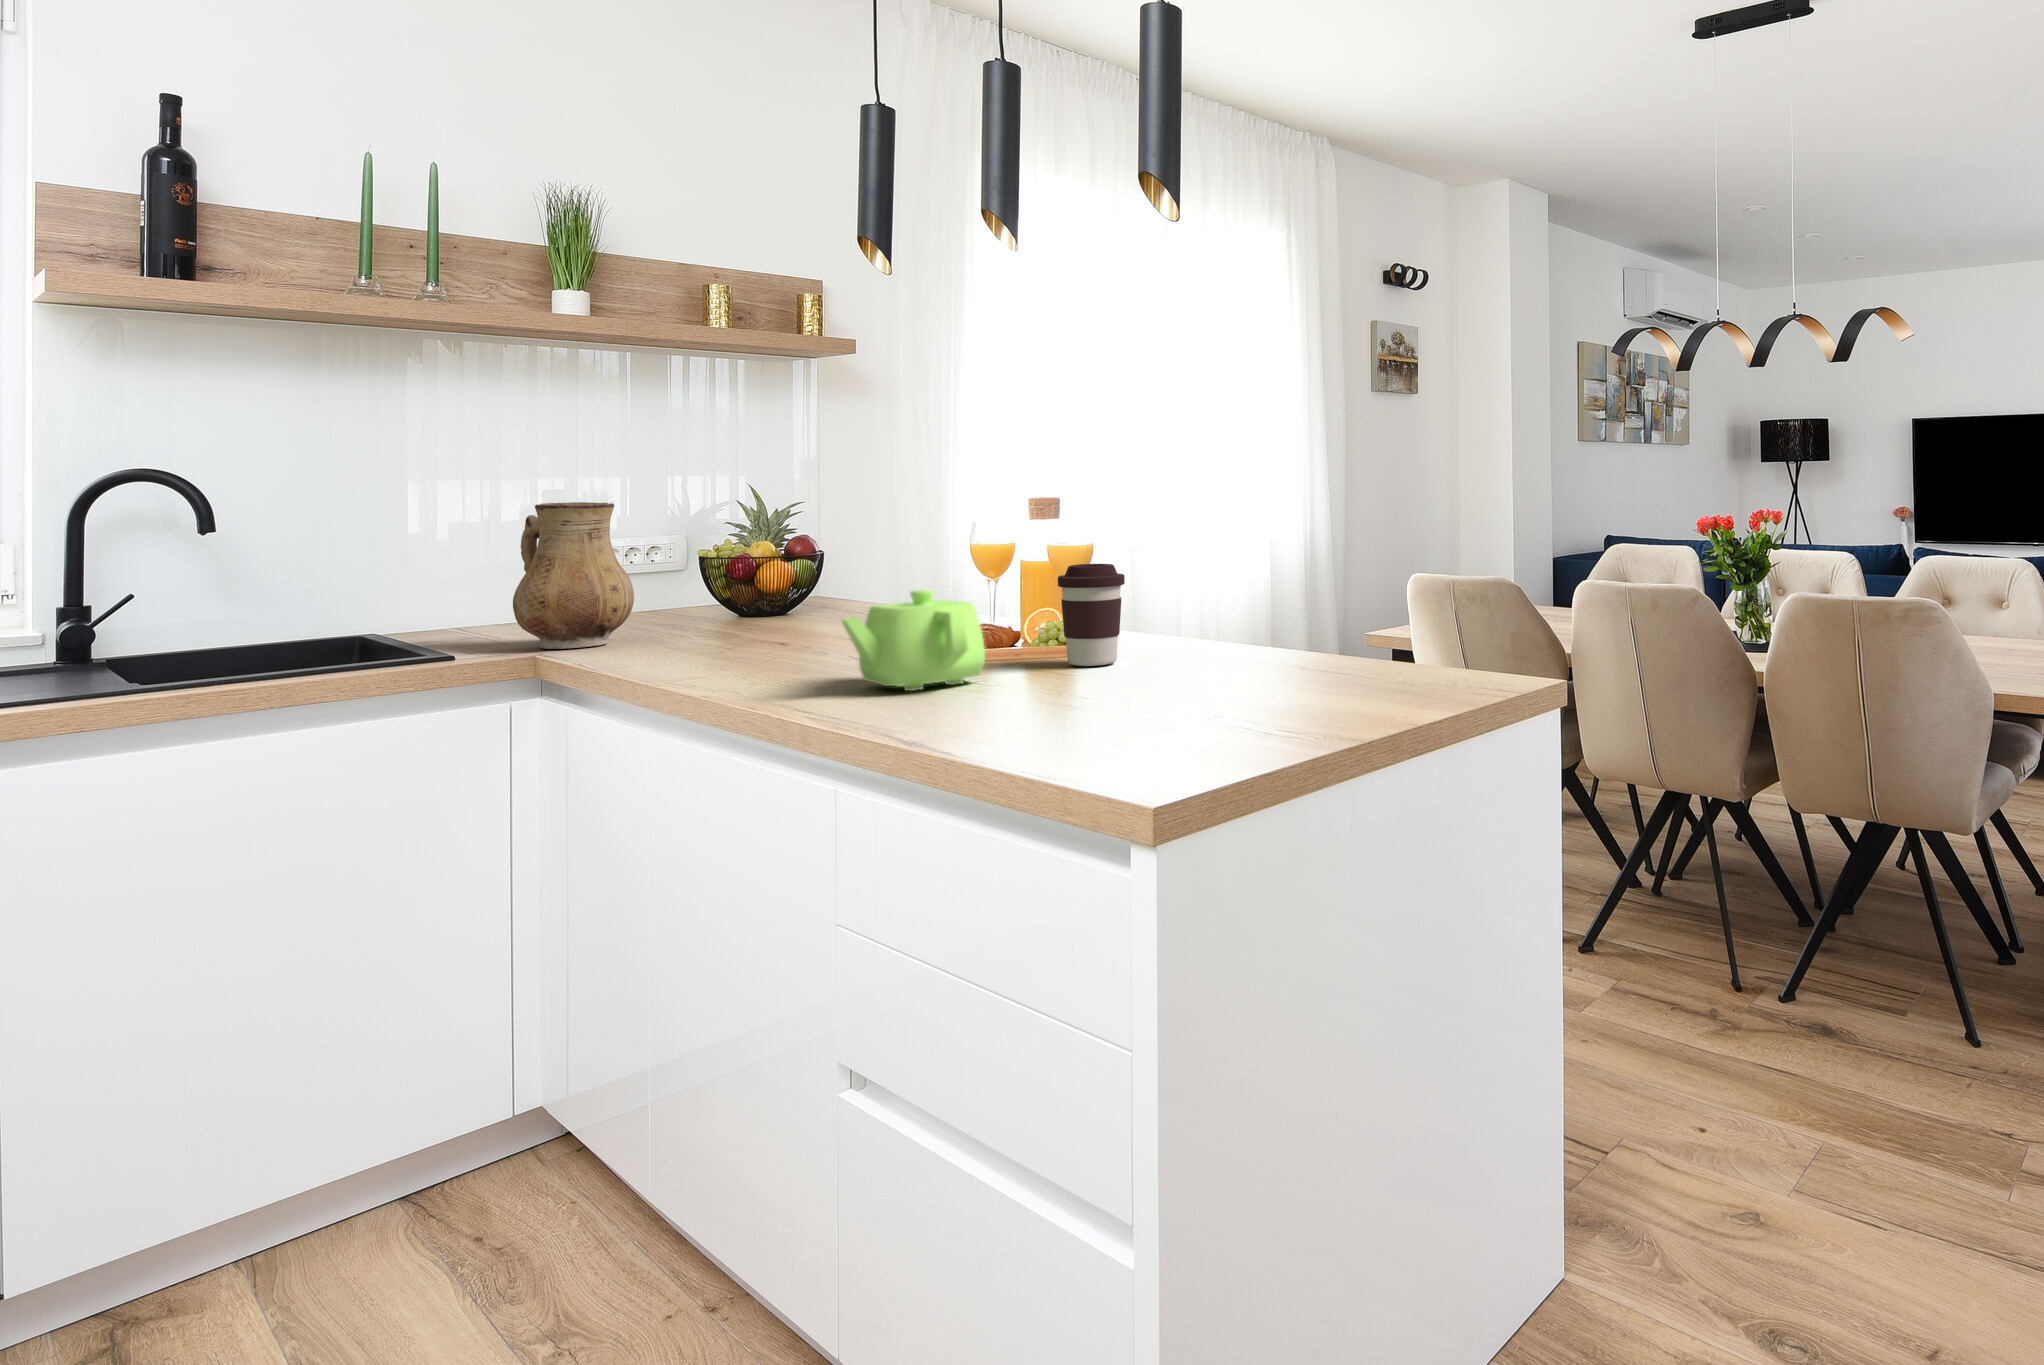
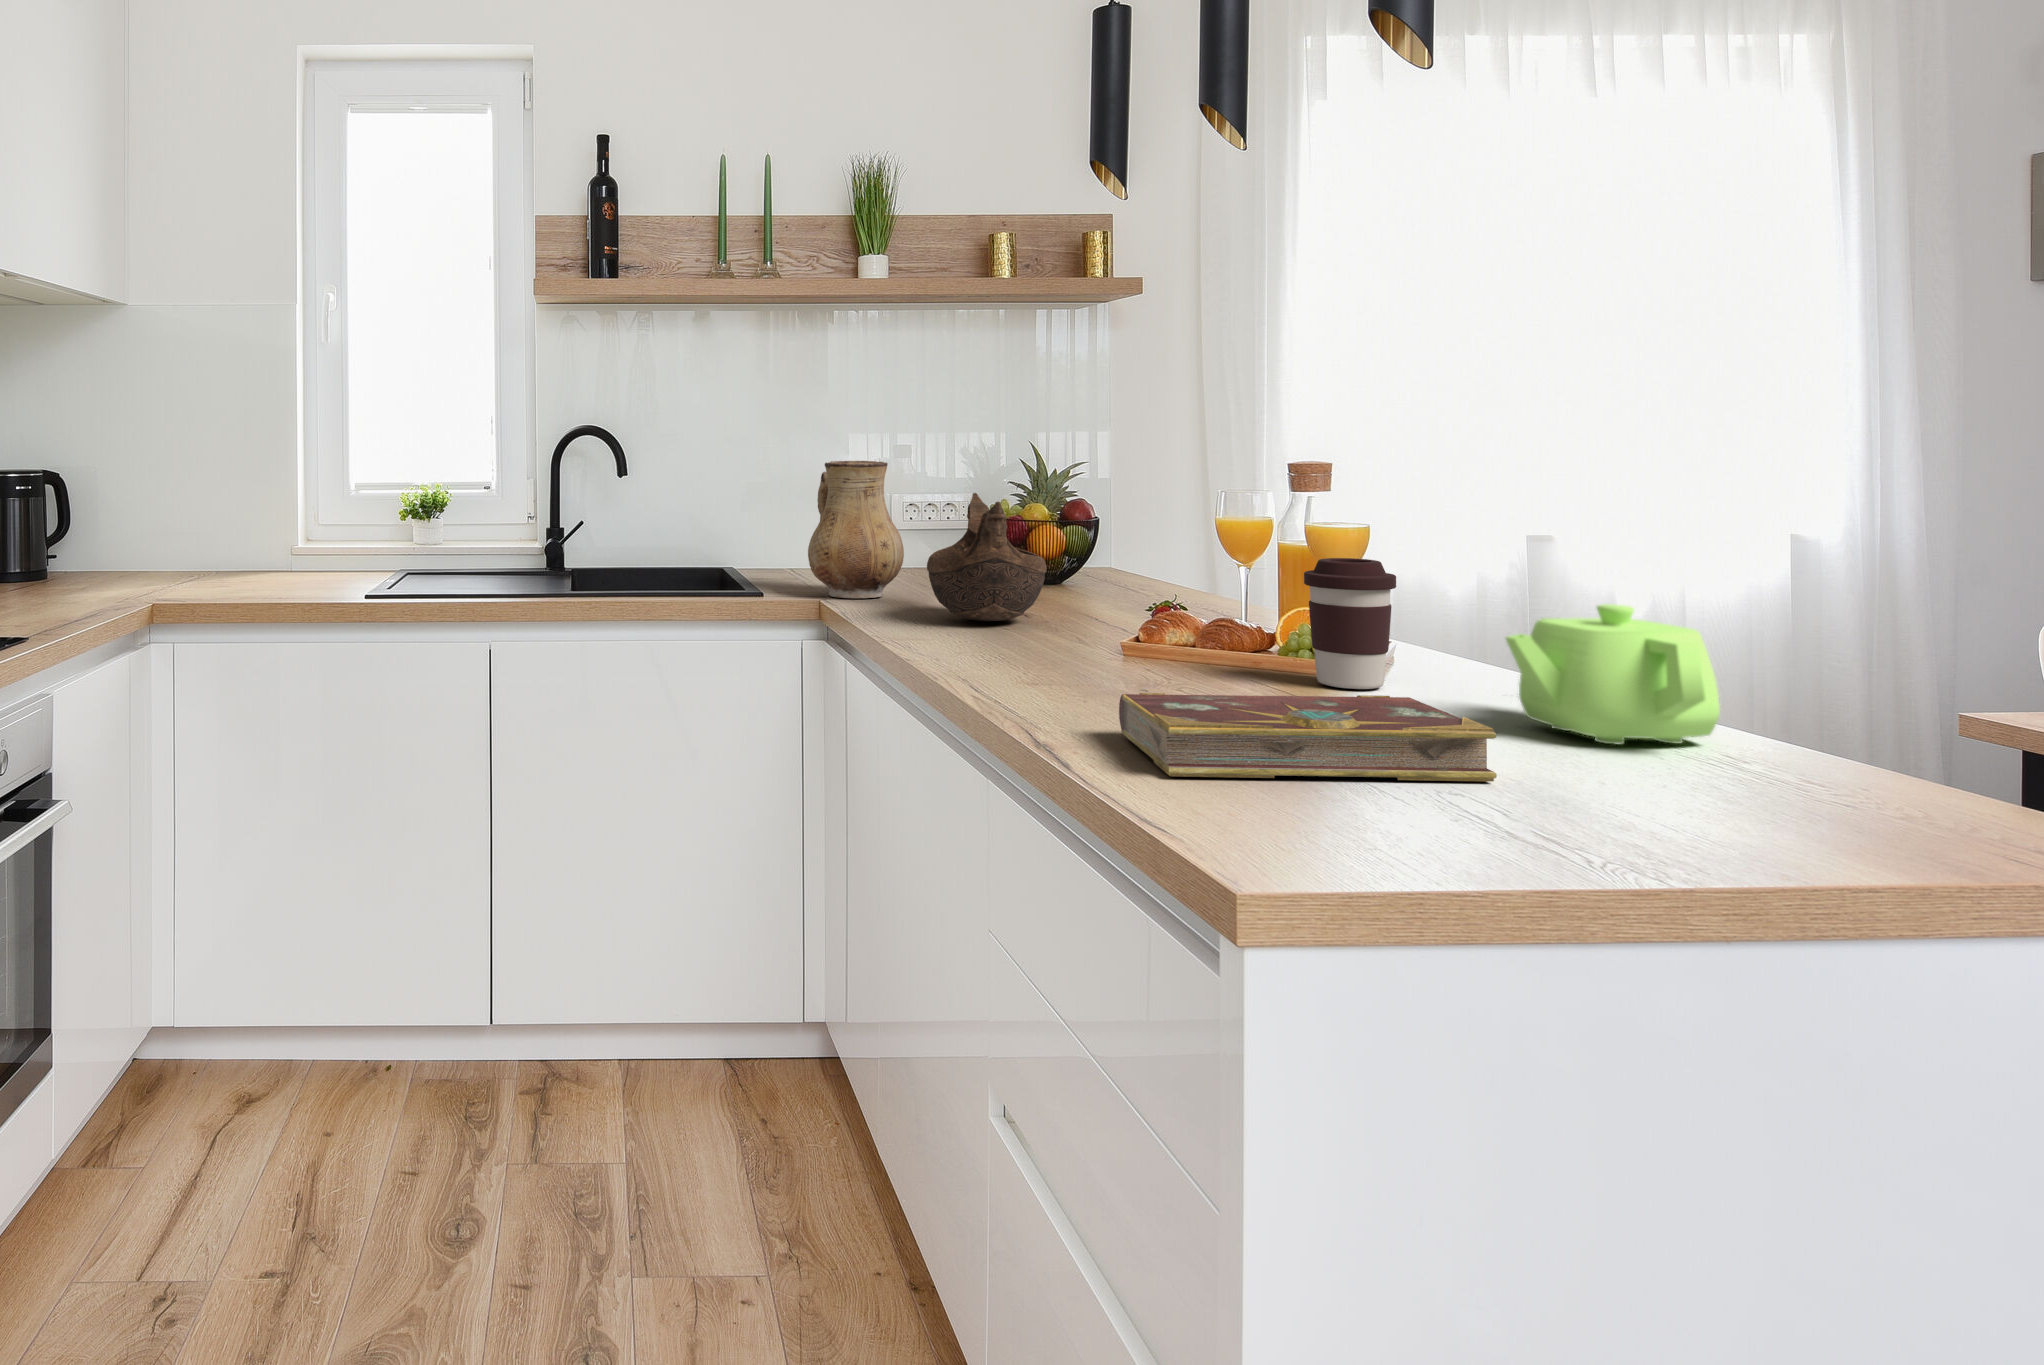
decorative bowl: none [679,530,807,653] -> present [927,493,1047,621]
teapot: present [842,590,985,691] -> present [1506,604,1720,745]
book: none [946,660,1230,744] -> present [1119,693,1497,782]

